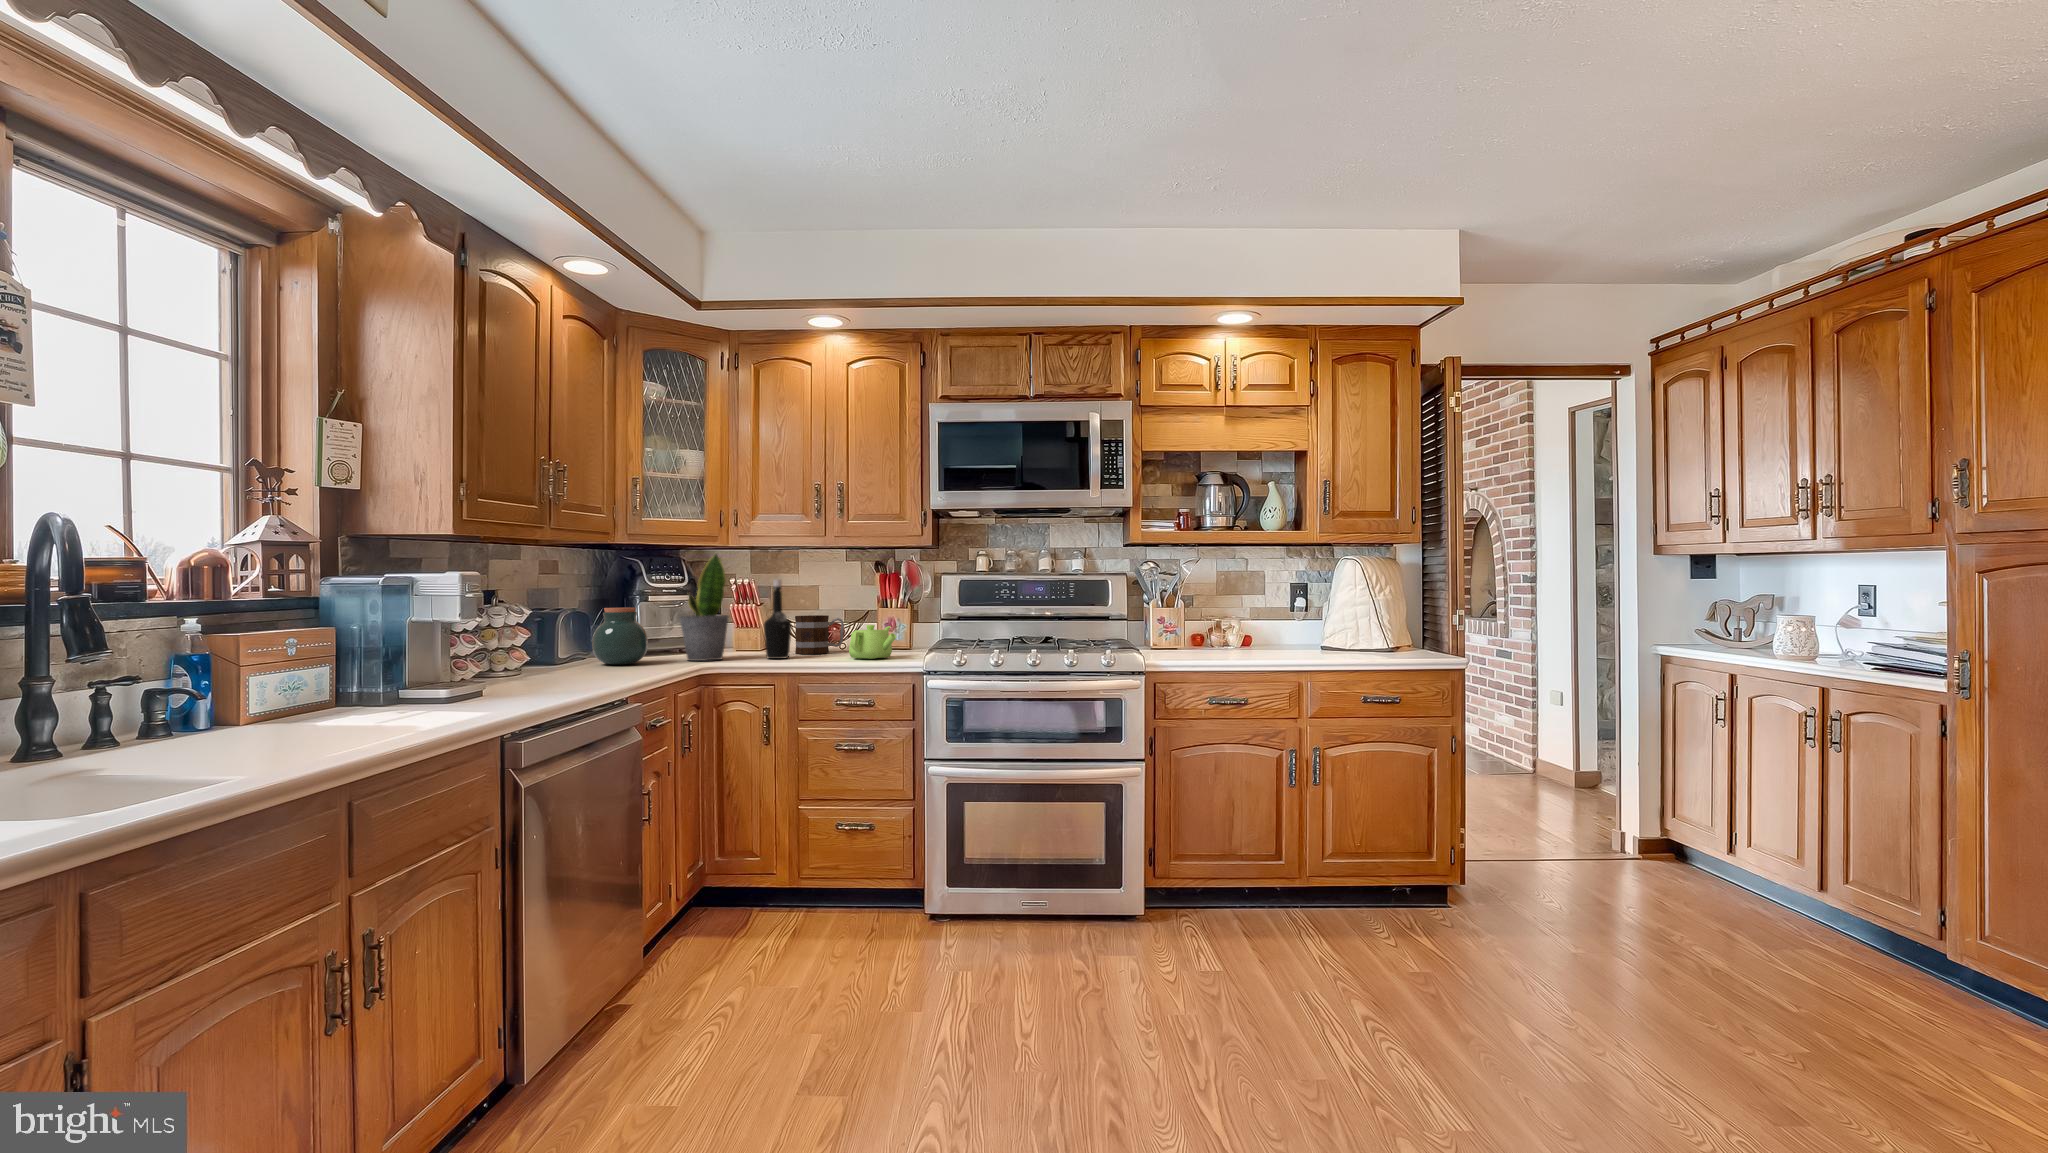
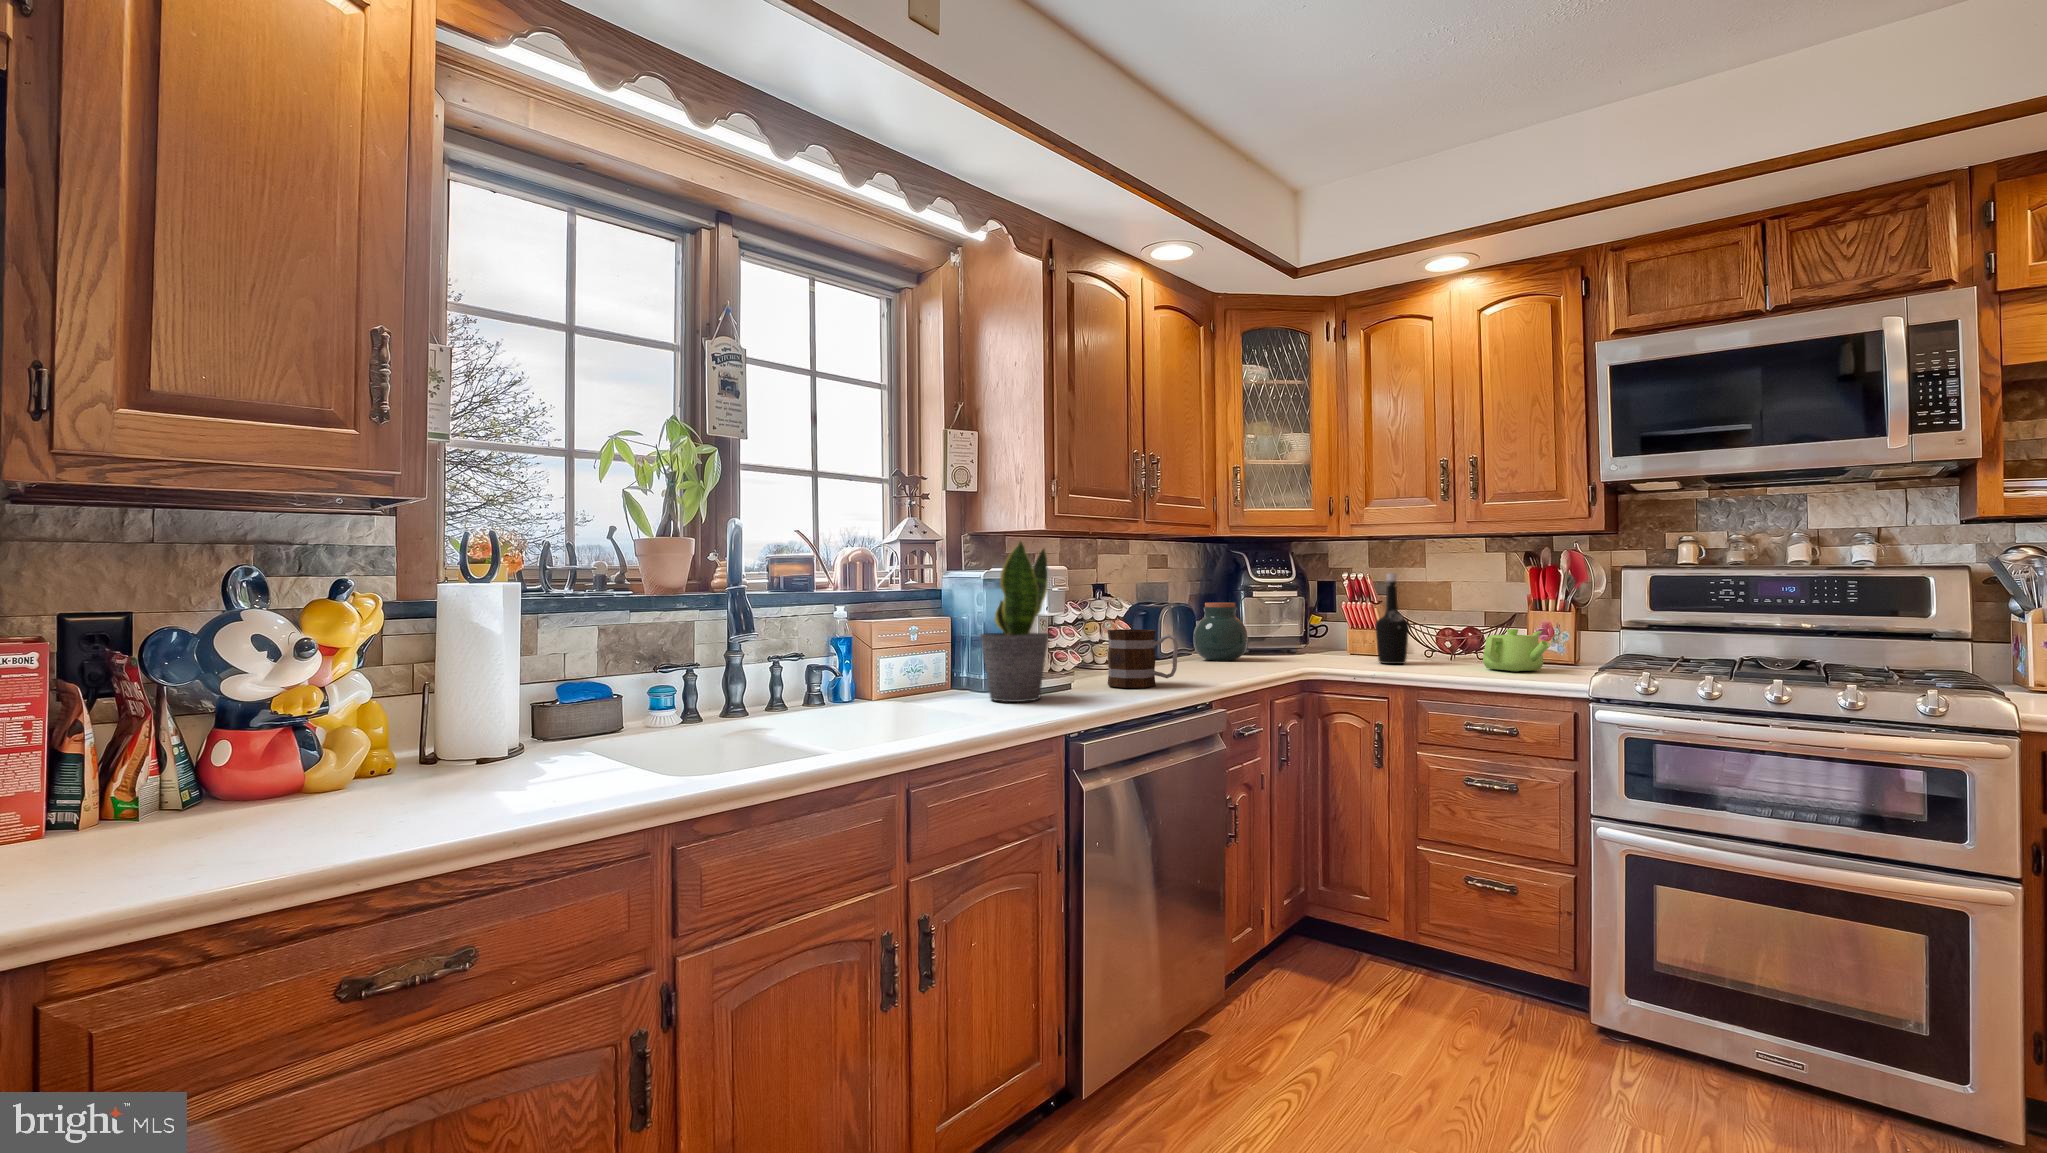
potted plant: present [680,554,729,661] -> present [980,541,1049,702]
mug: present [795,615,844,654] -> present [1108,629,1178,688]

